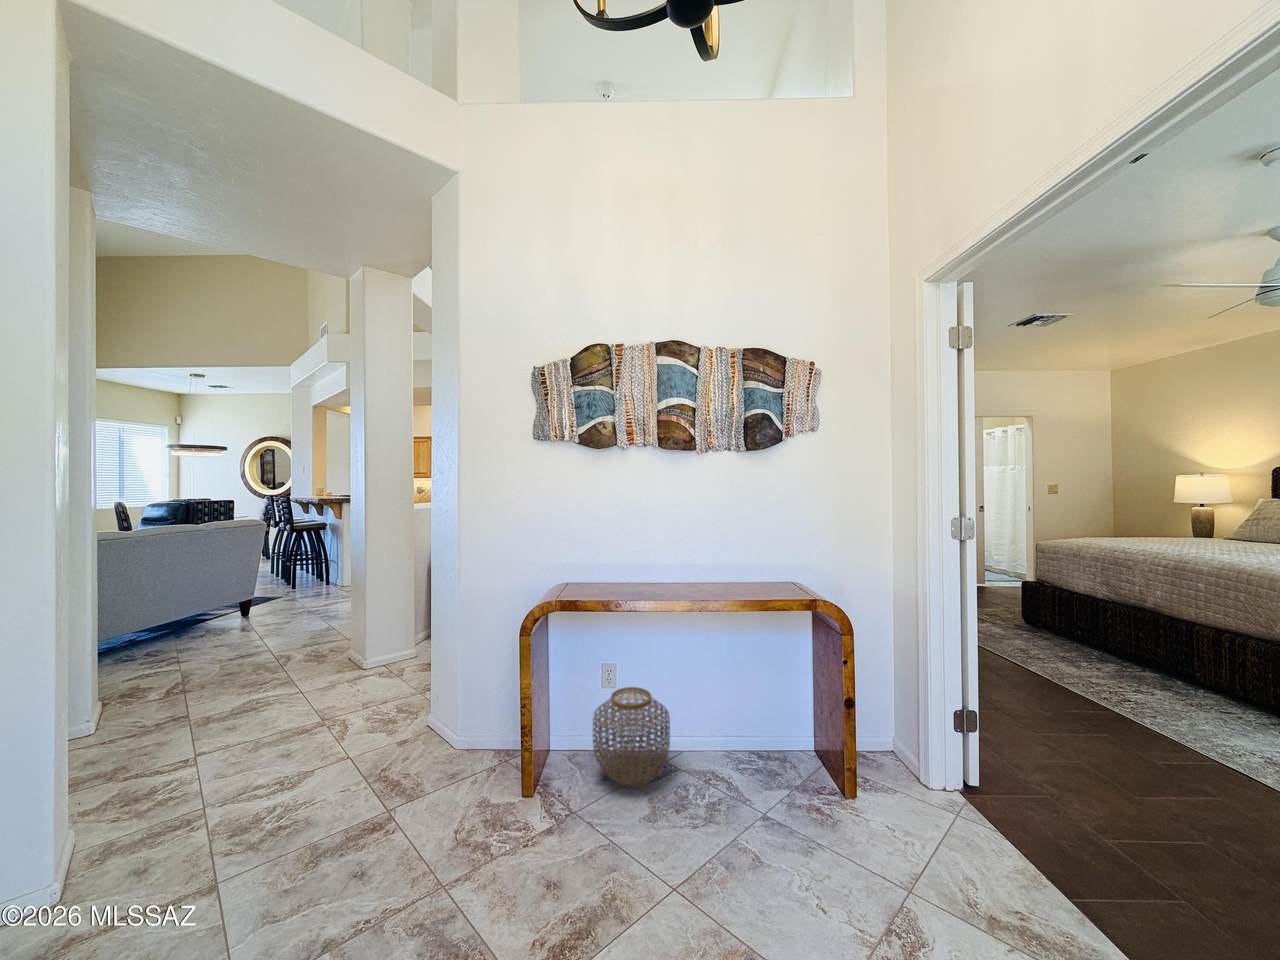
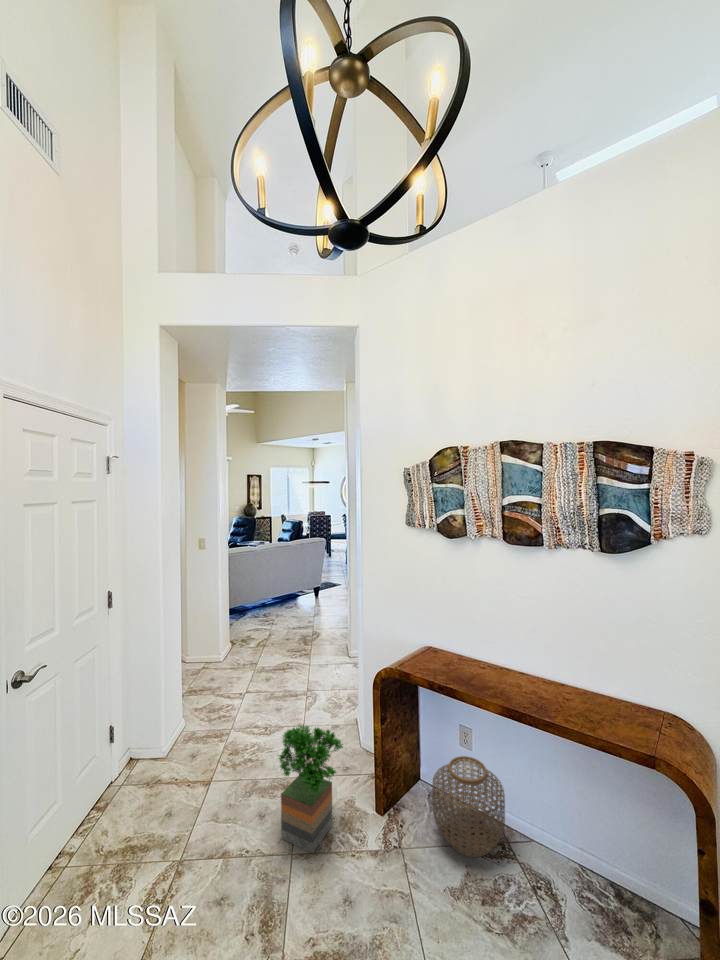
potted tree: none [394,704,498,881] -> present [279,726,343,853]

